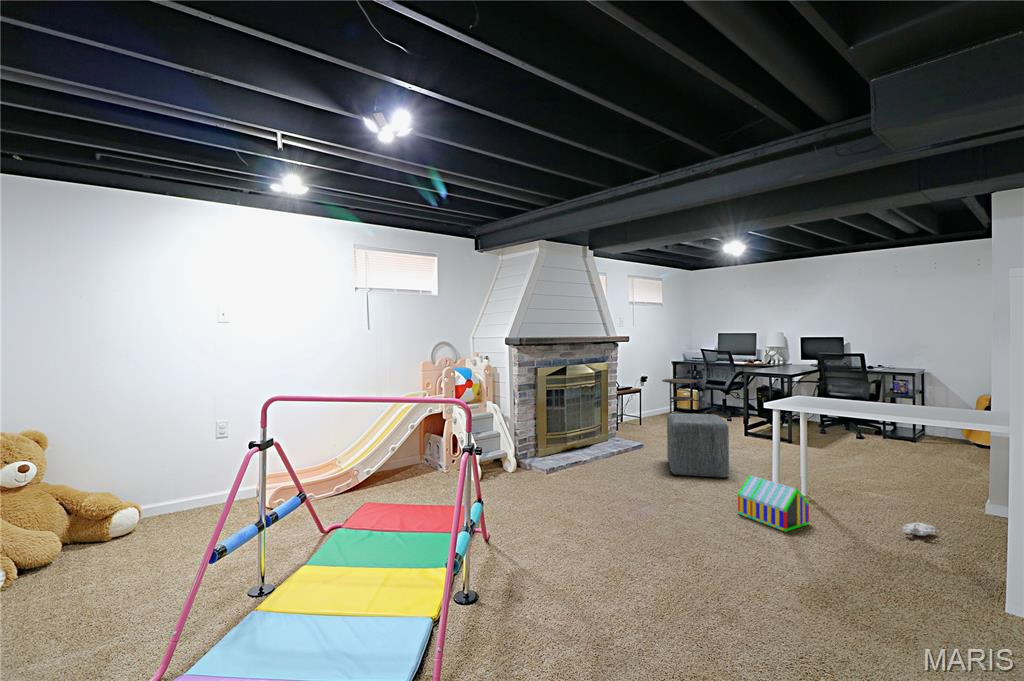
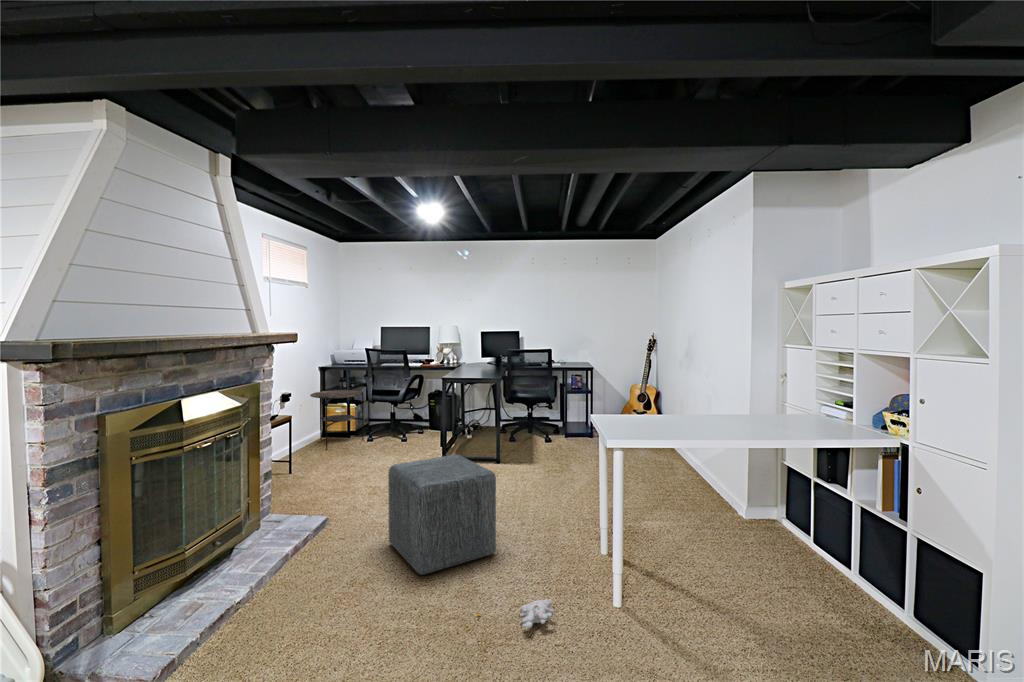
toy house: present [738,475,809,532] -> none [580,565,666,653]
plush toy: present [868,521,936,536] -> present [478,599,554,628]

